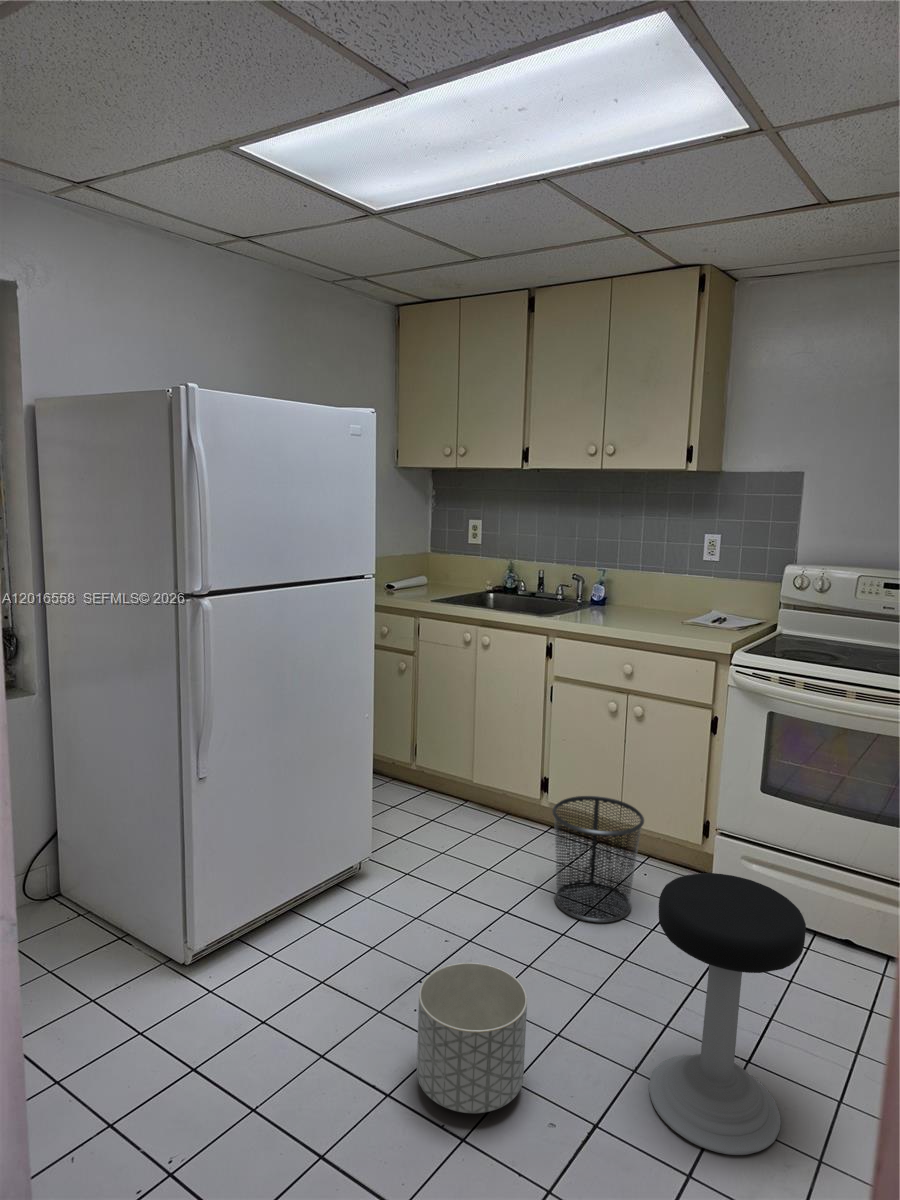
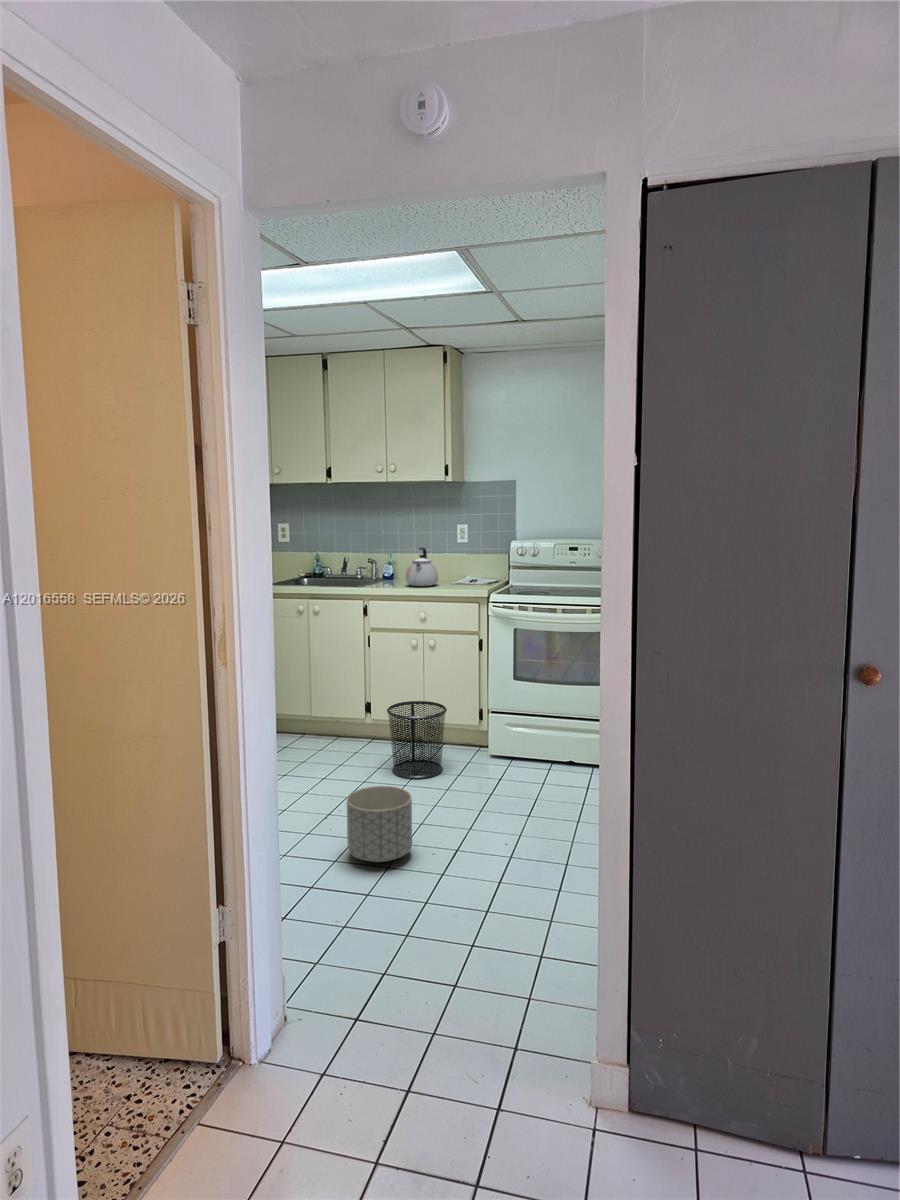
kettle: none [615,566,664,623] -> present [406,548,438,587]
stool: present [649,873,806,1155] -> none [477,709,554,852]

